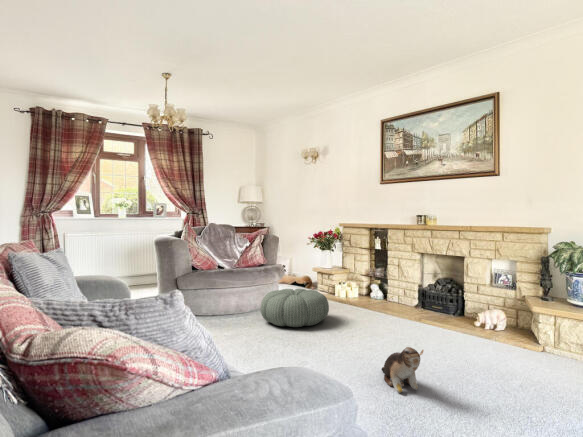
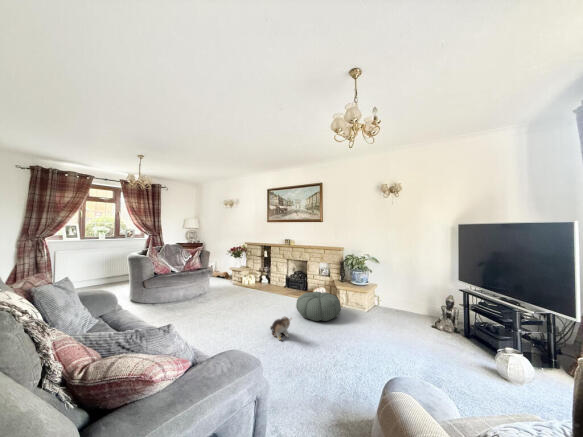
pouf: present [261,289,329,327] -> present [296,292,341,321]

